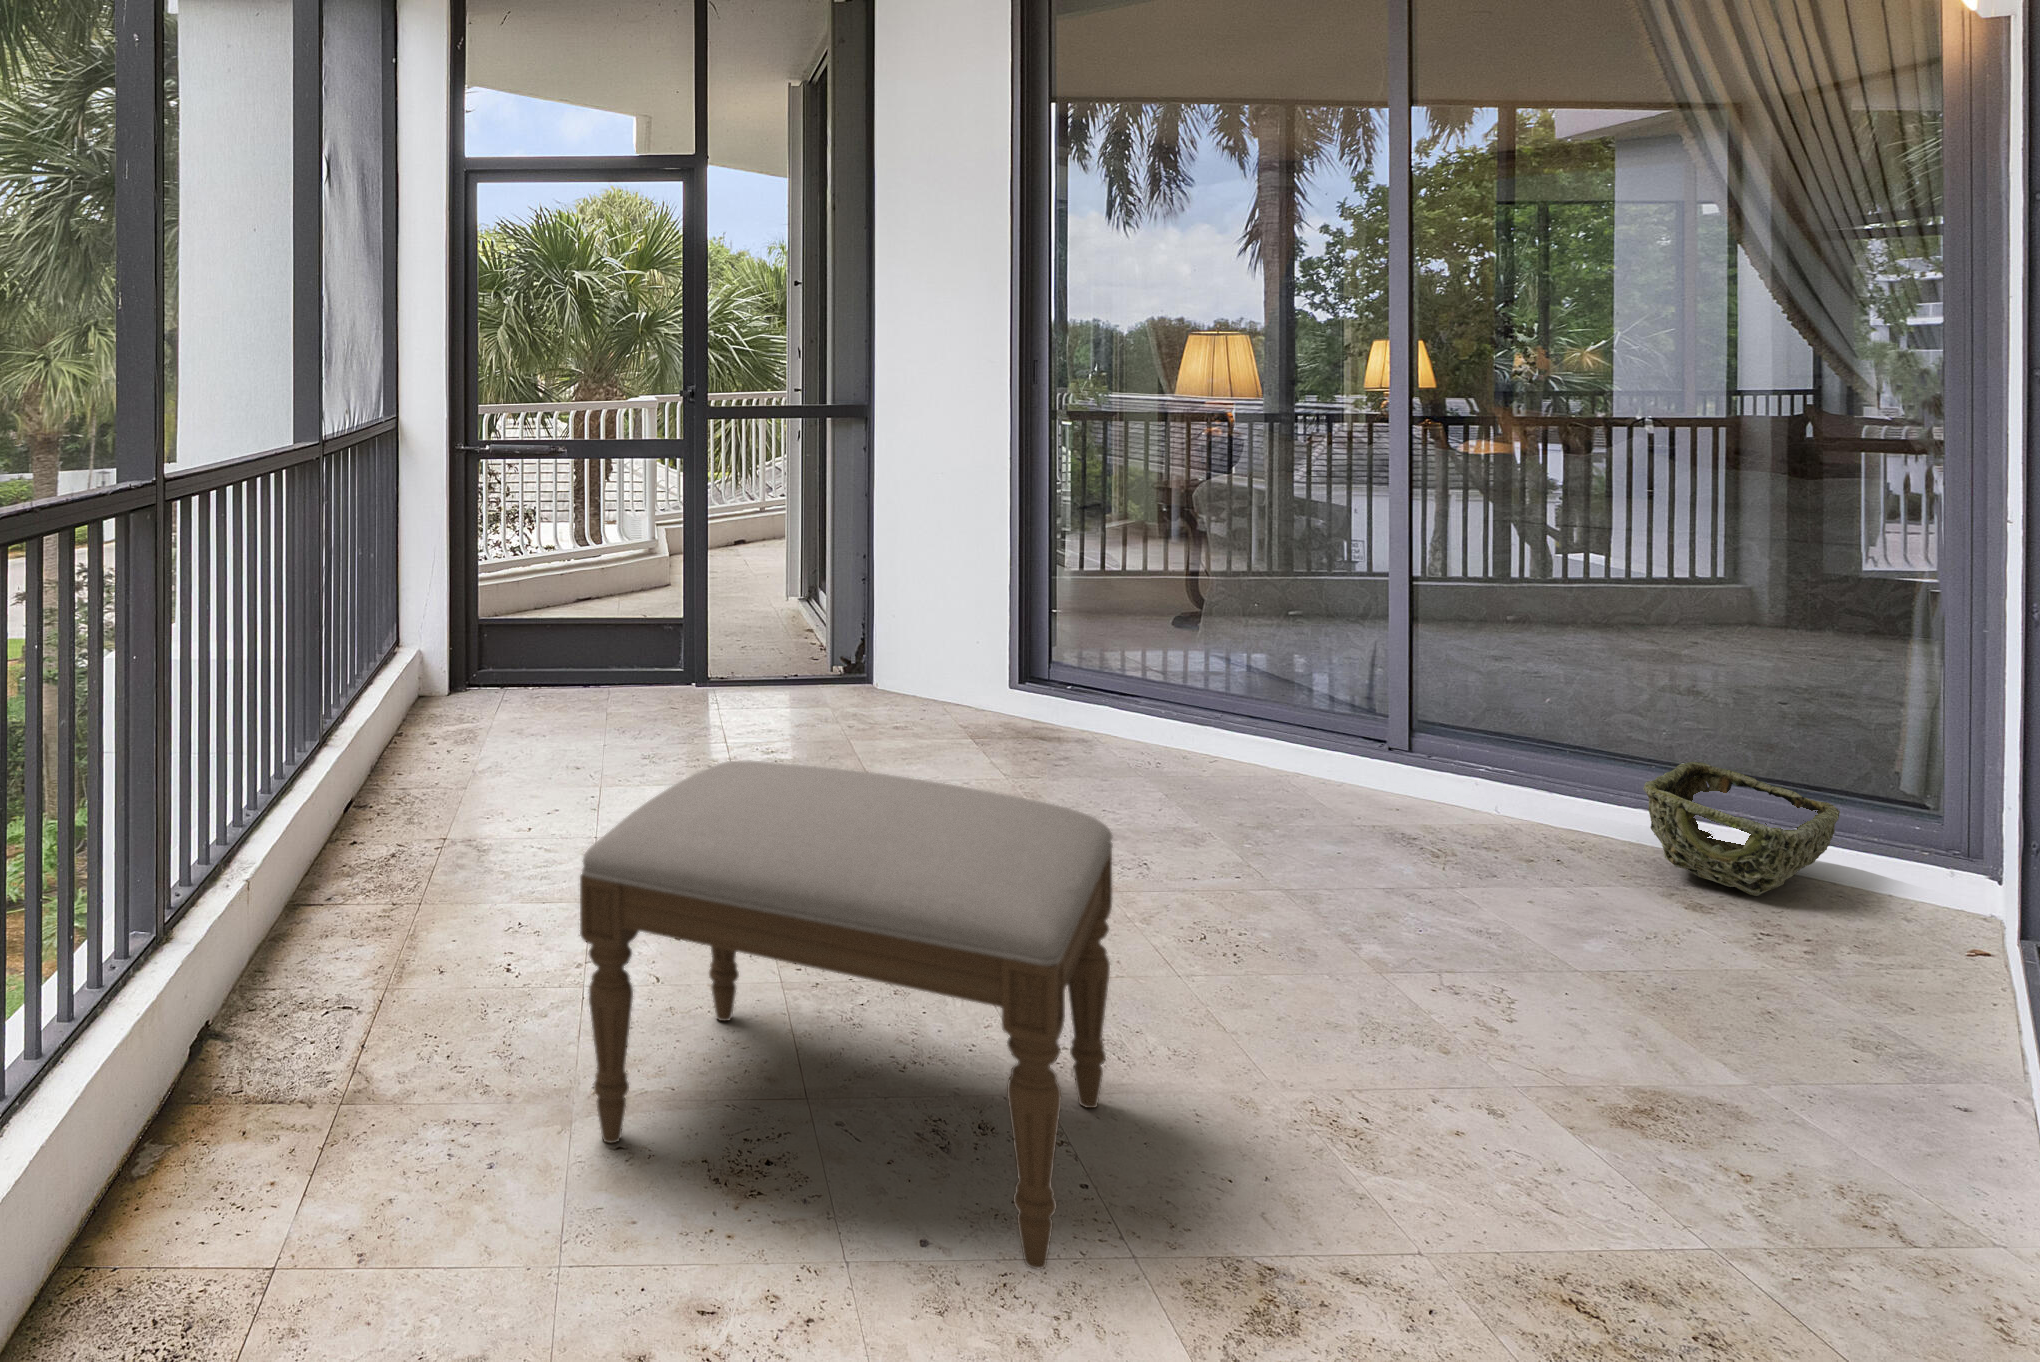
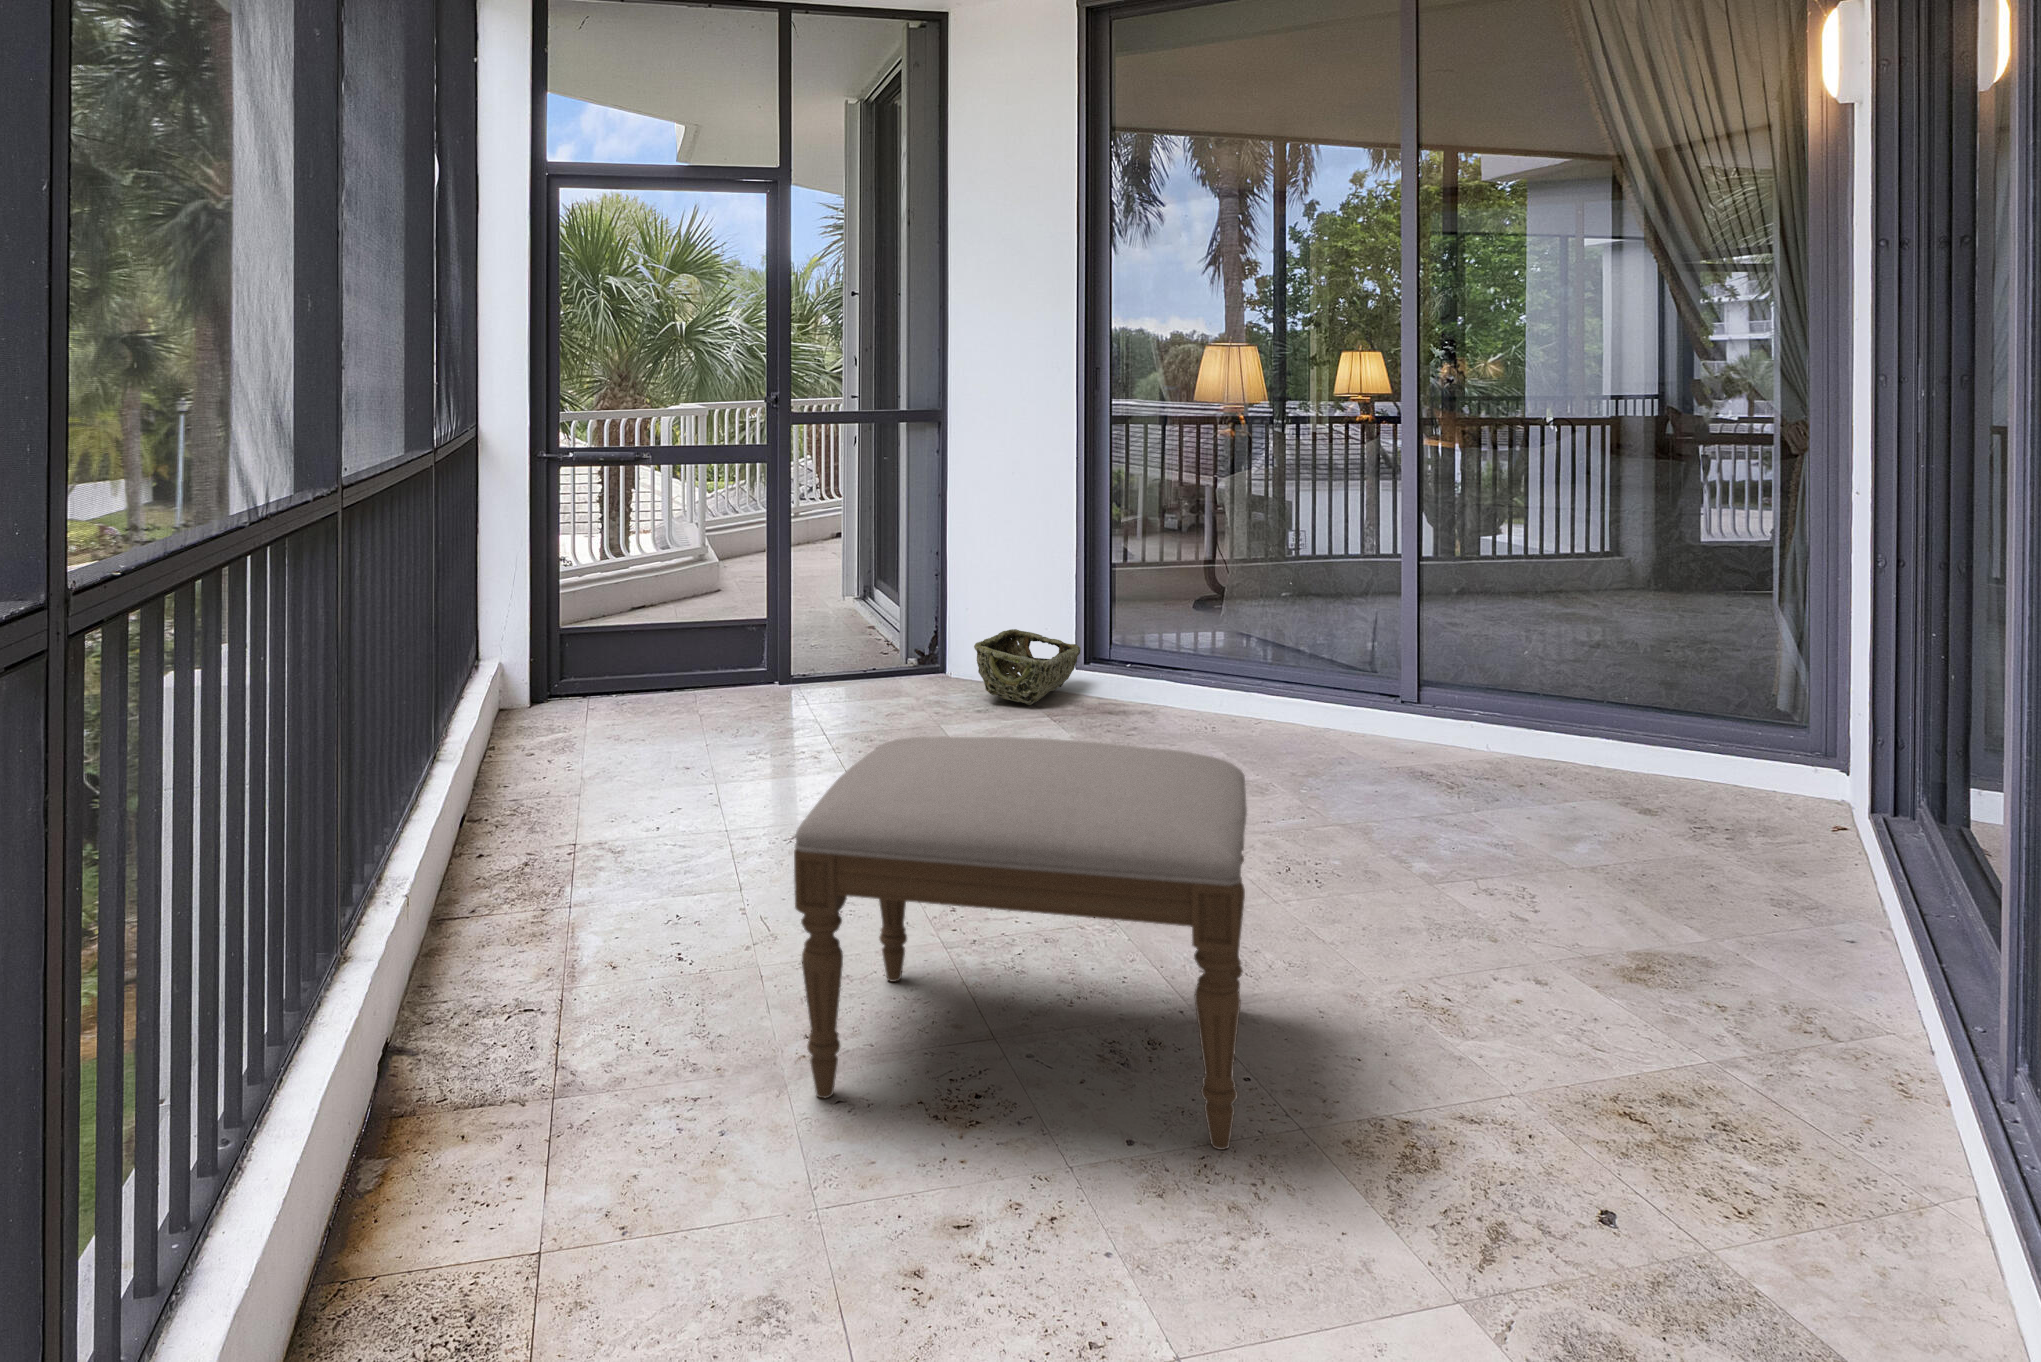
woven basket: present [1643,762,1840,896] -> present [974,629,1080,705]

